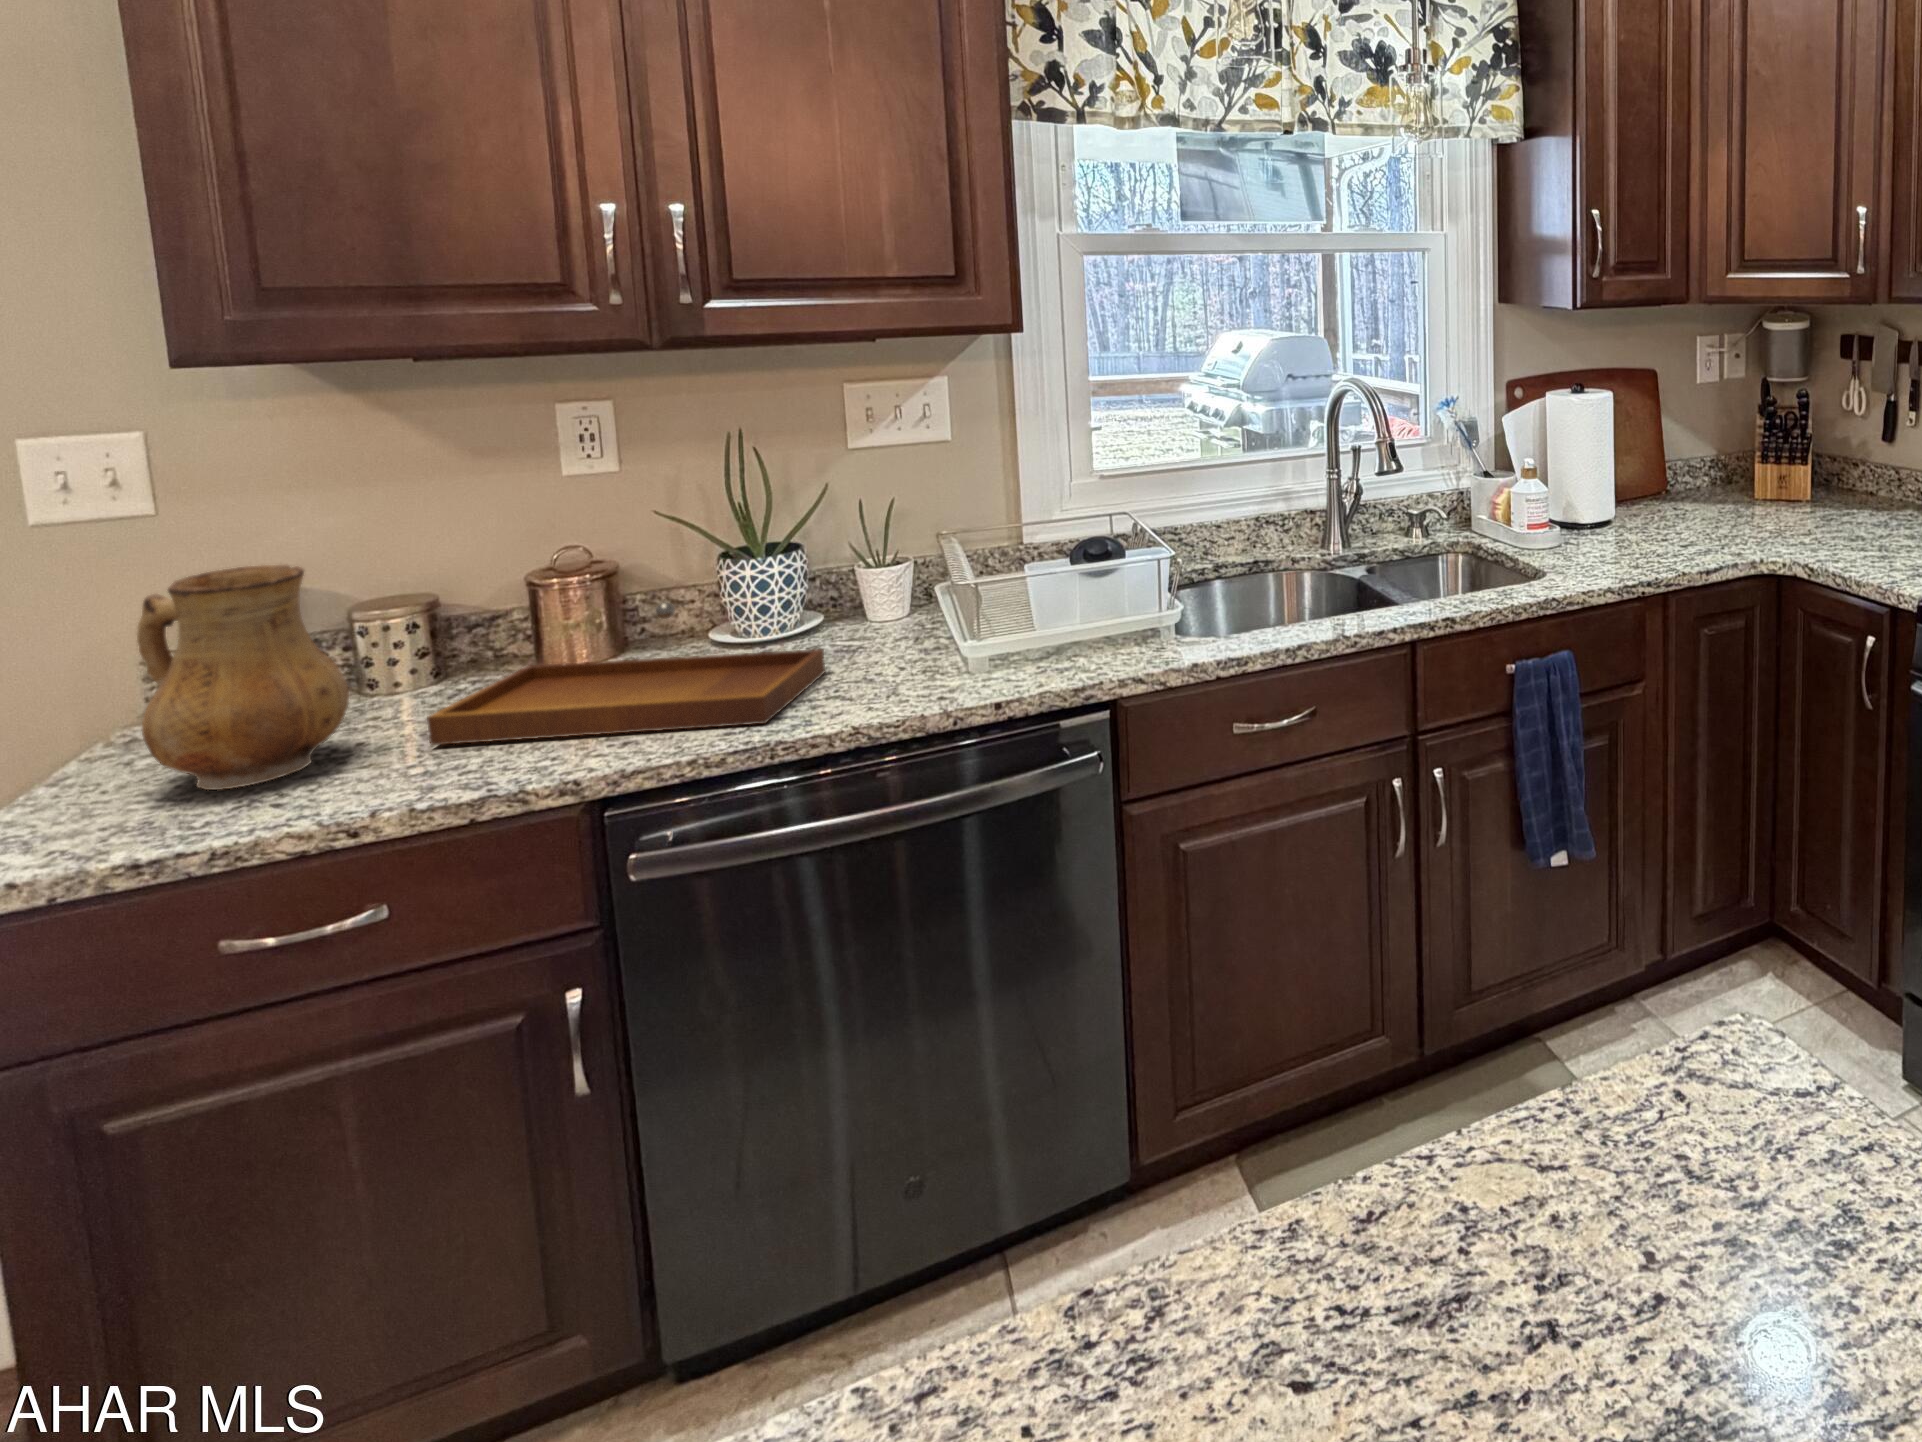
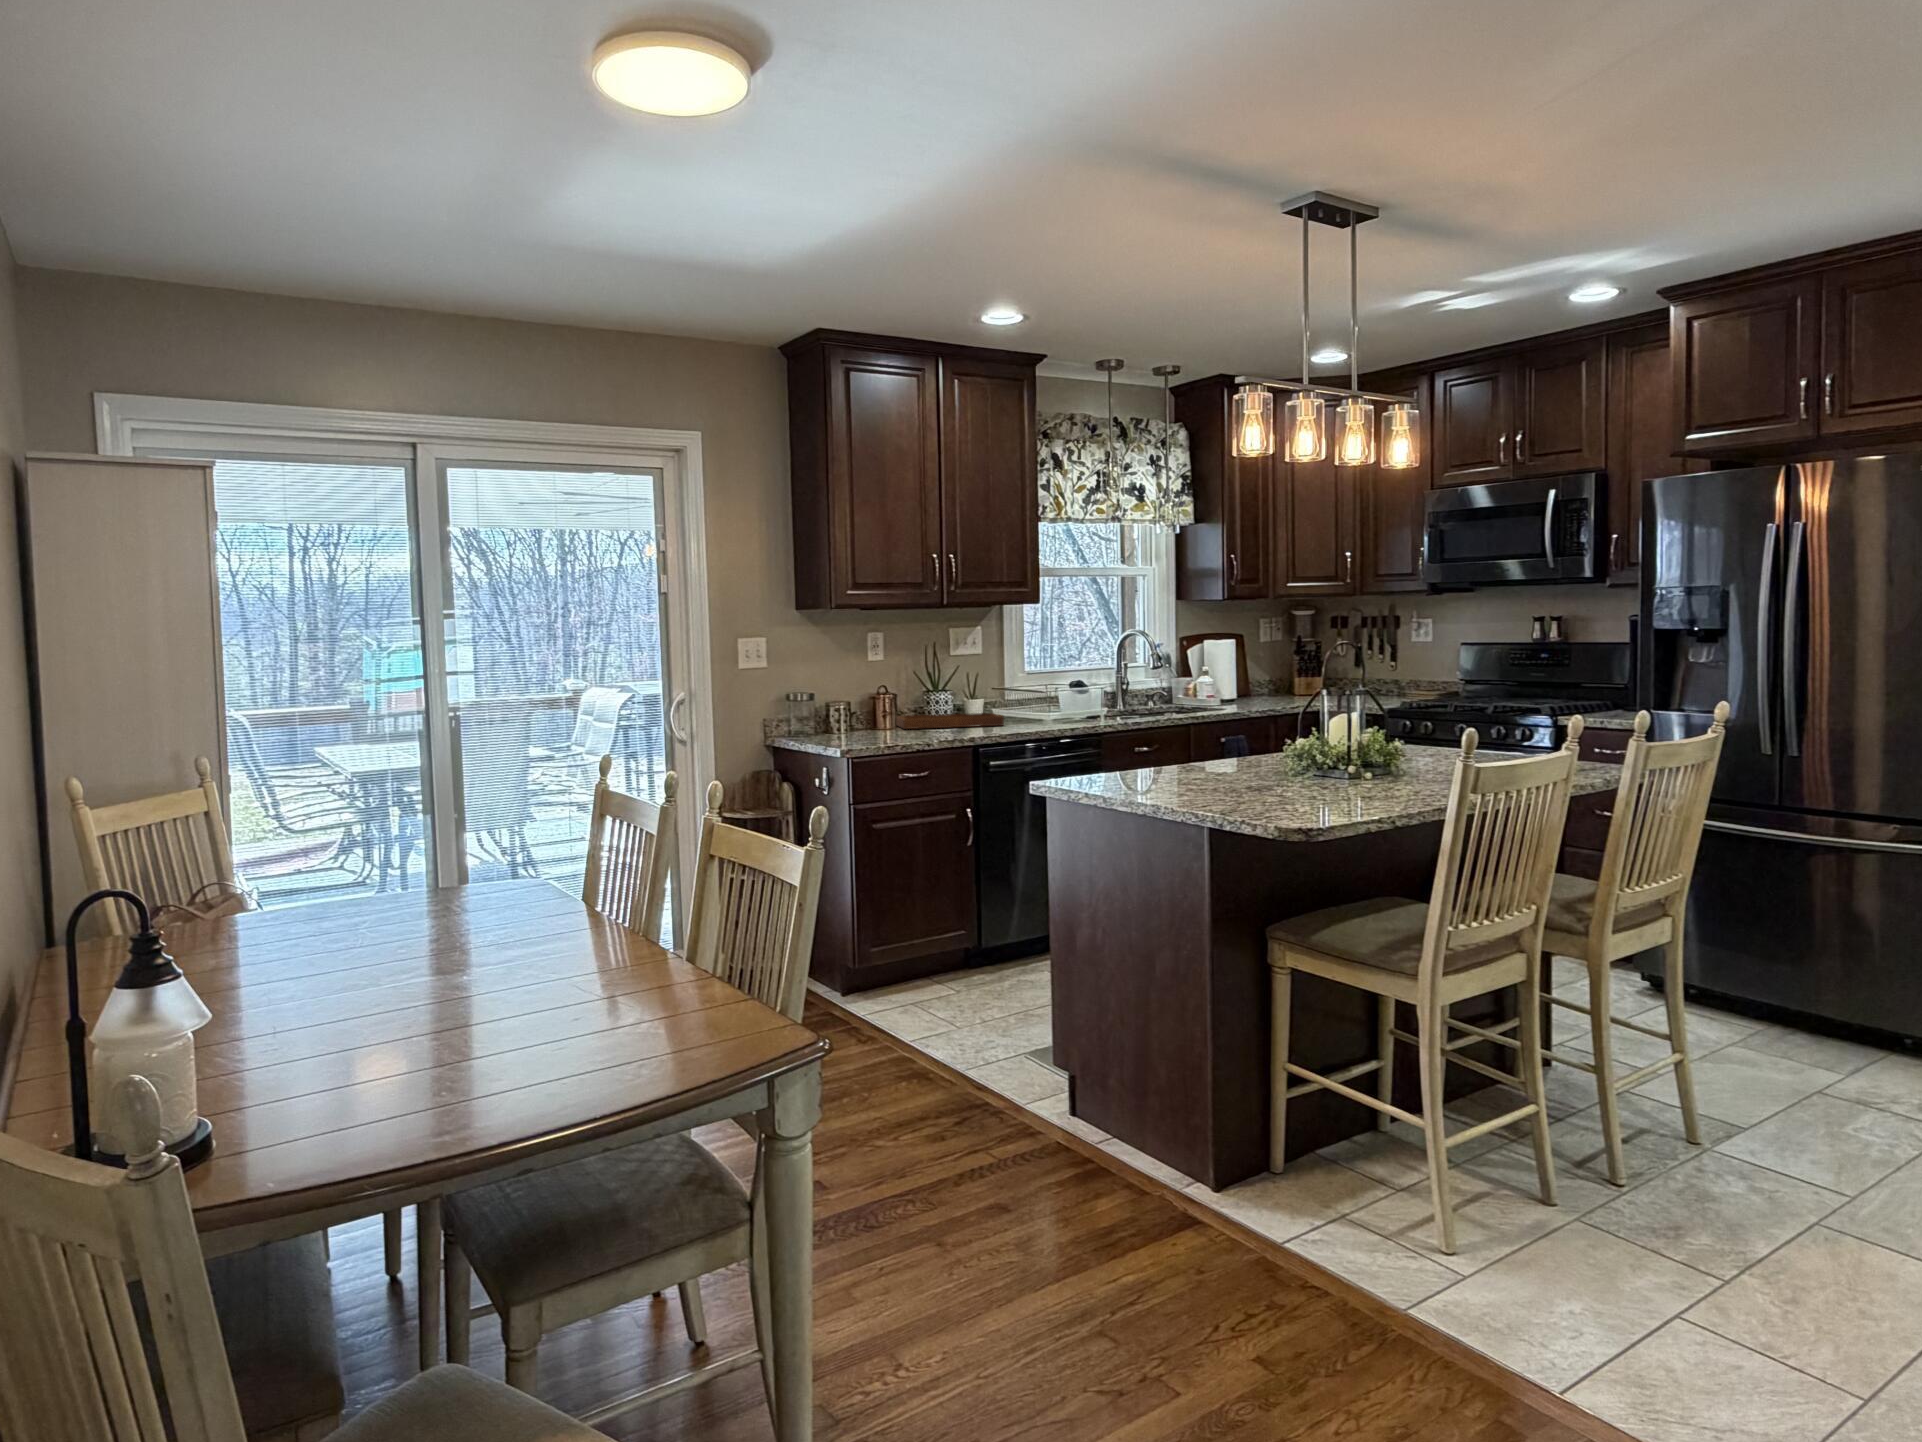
ceramic pitcher: present [137,565,349,790] -> none [832,668,886,734]

